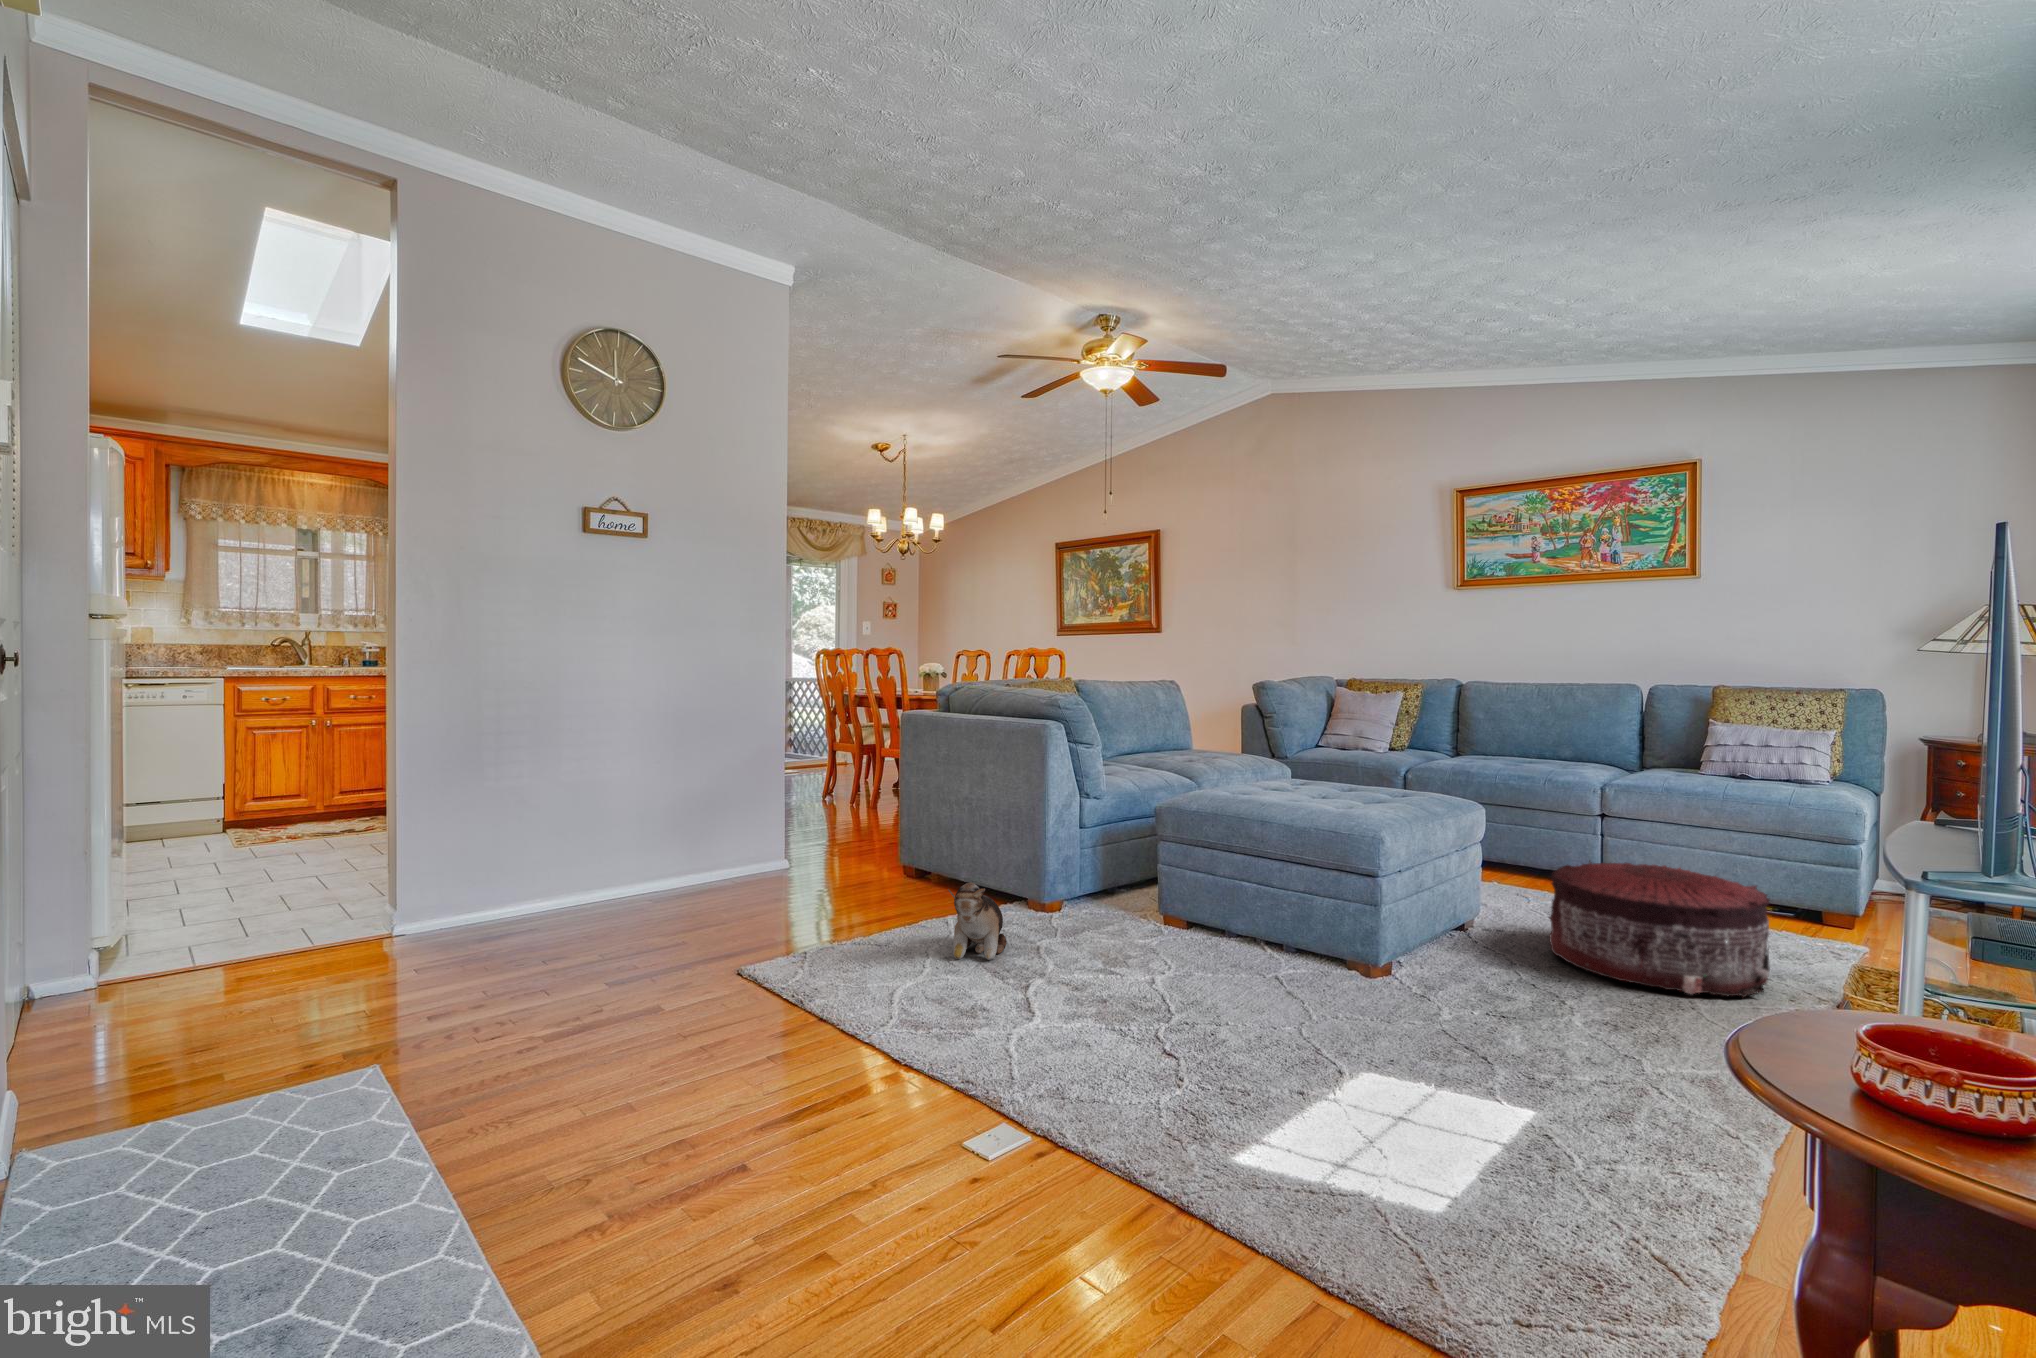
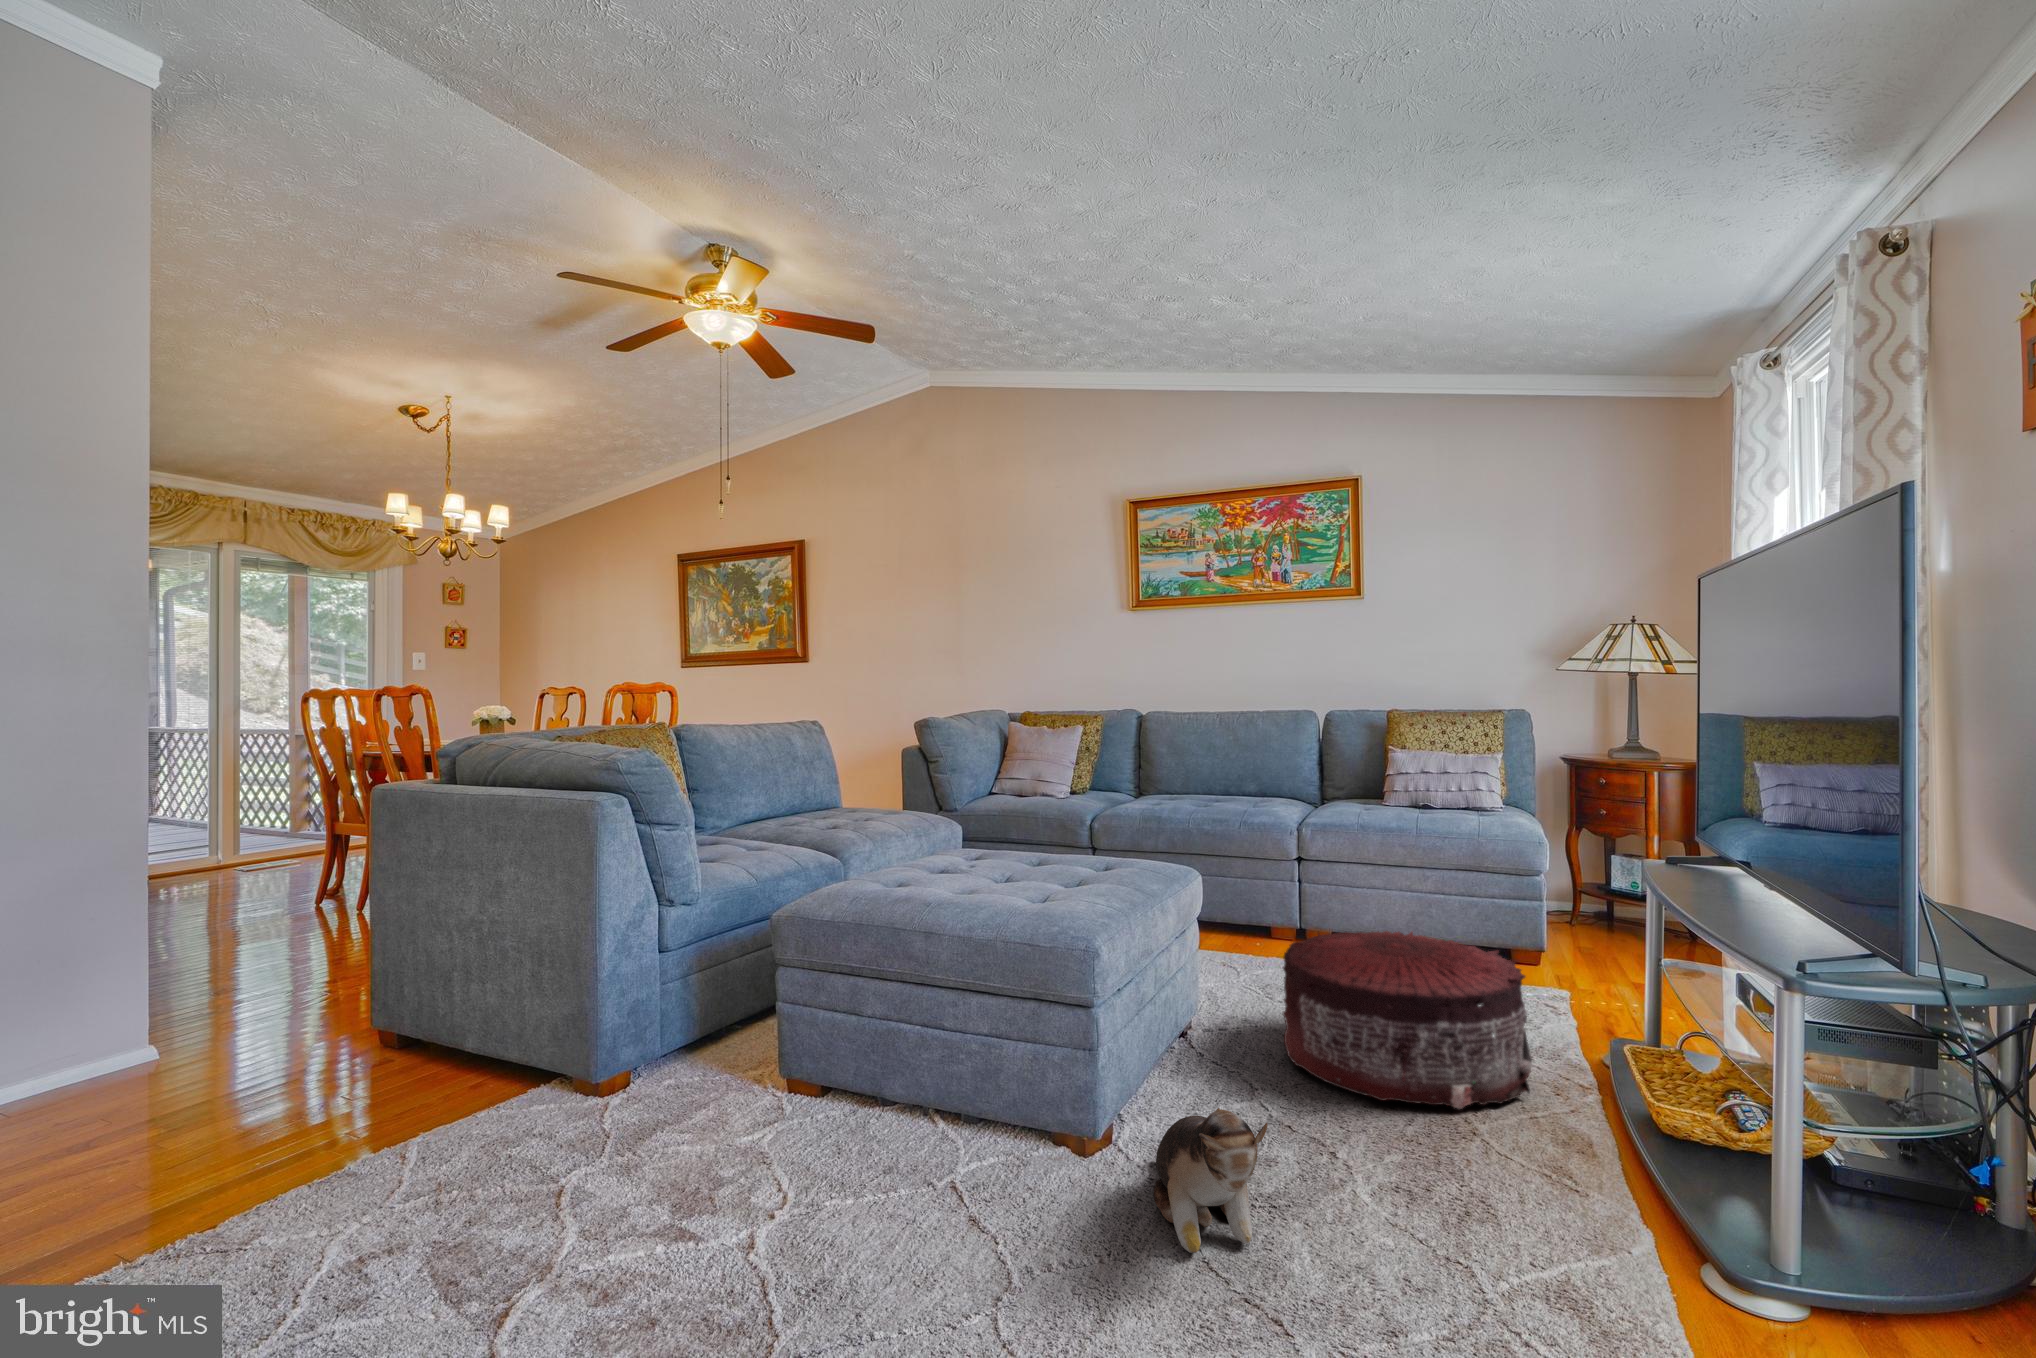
plush toy: present [948,883,1006,960] -> present [1154,1108,1267,1253]

